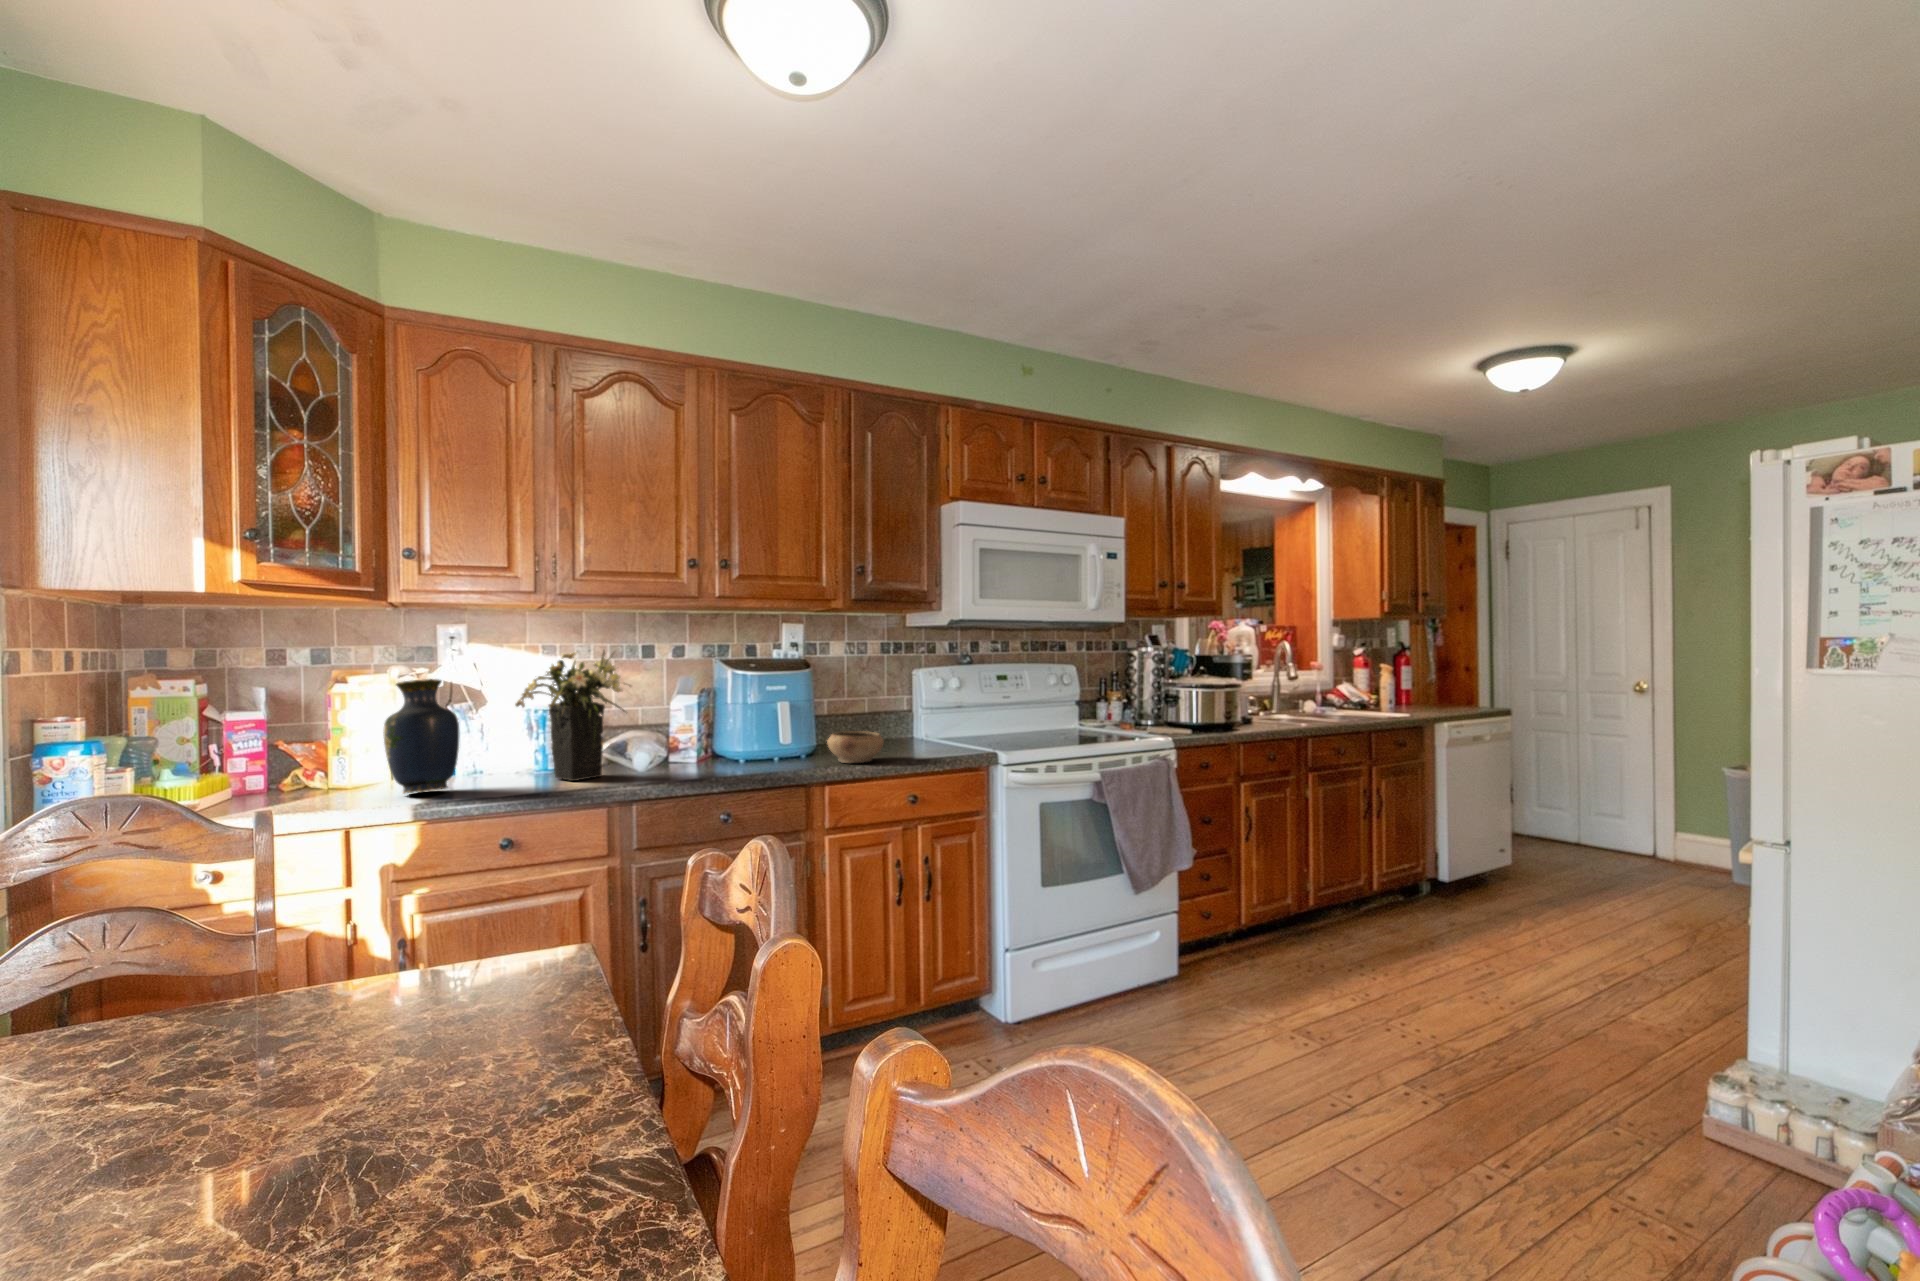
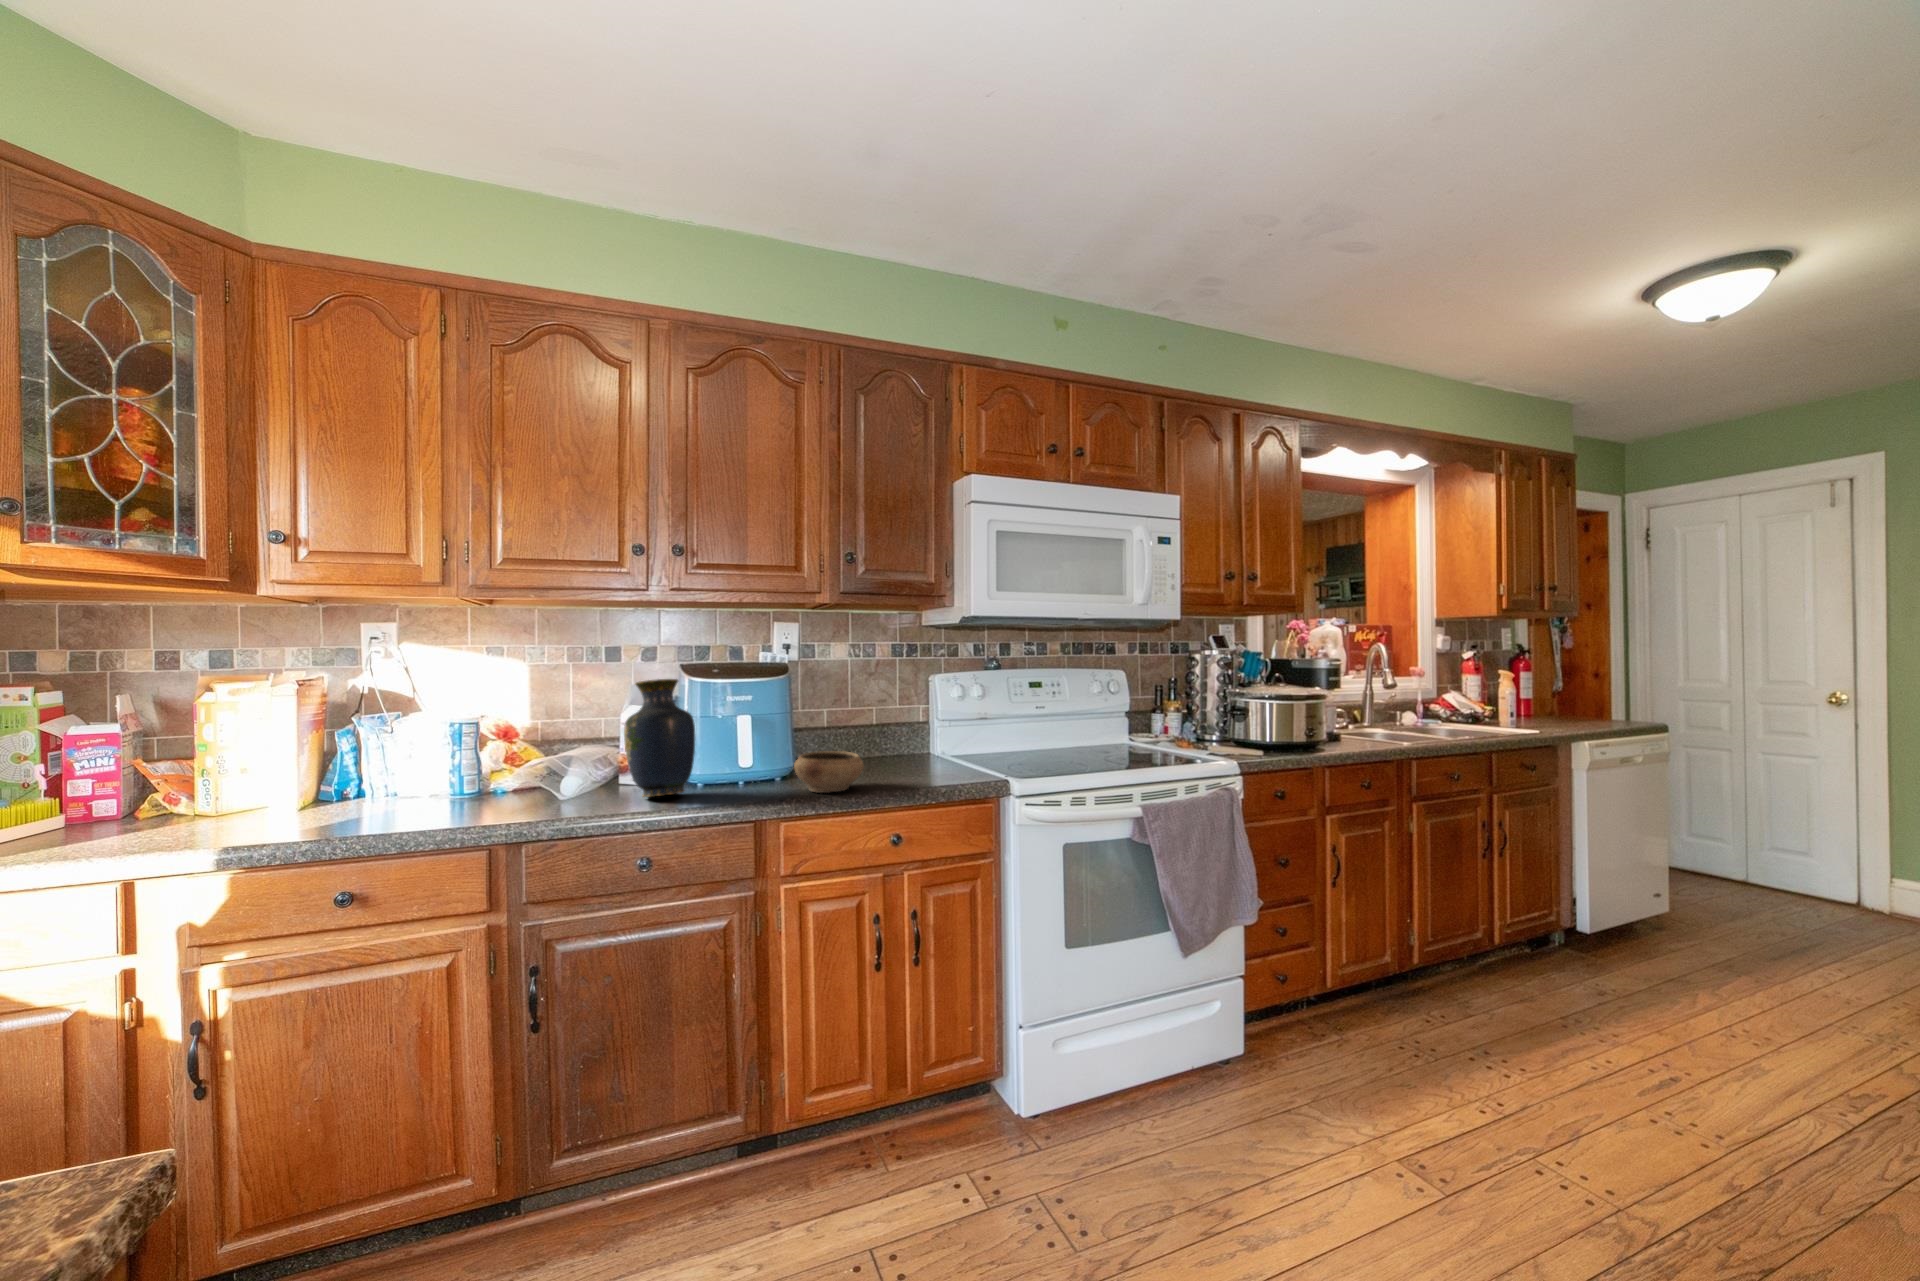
flower arrangement: present [515,650,631,781] -> none [385,651,543,813]
vase: present [383,679,459,793] -> present [624,679,695,797]

